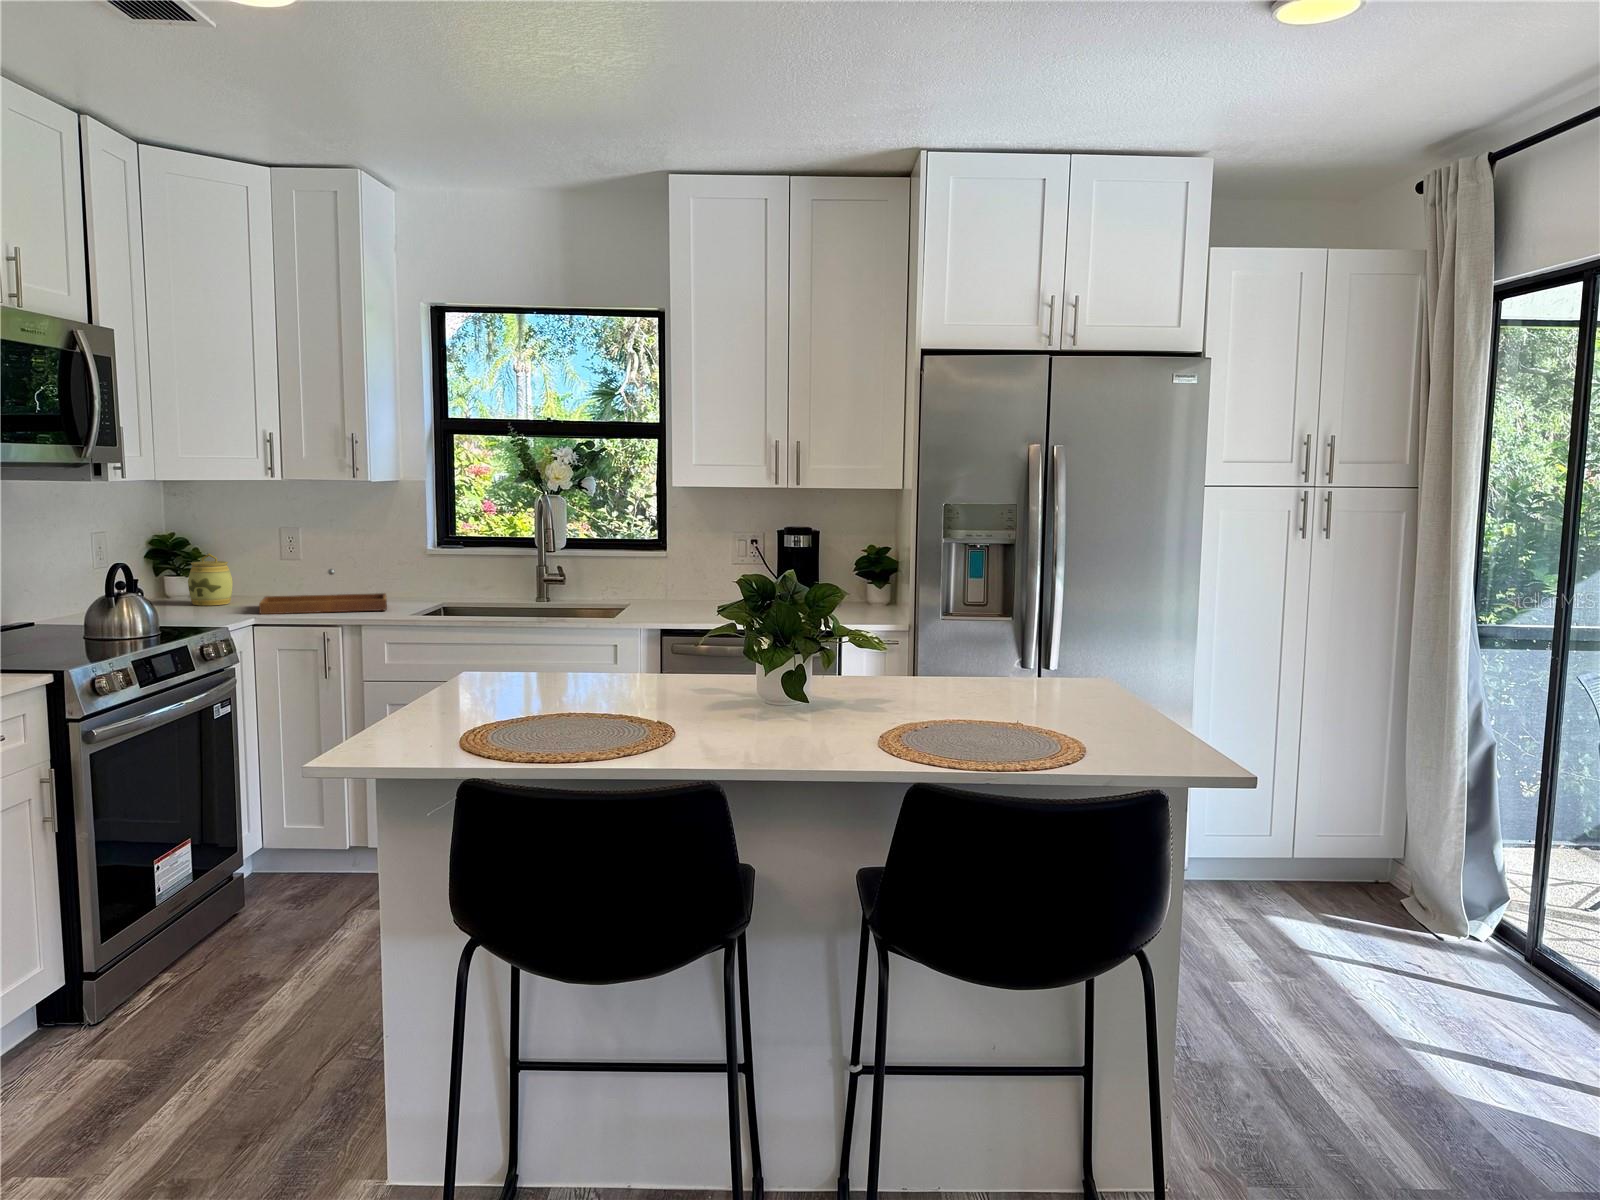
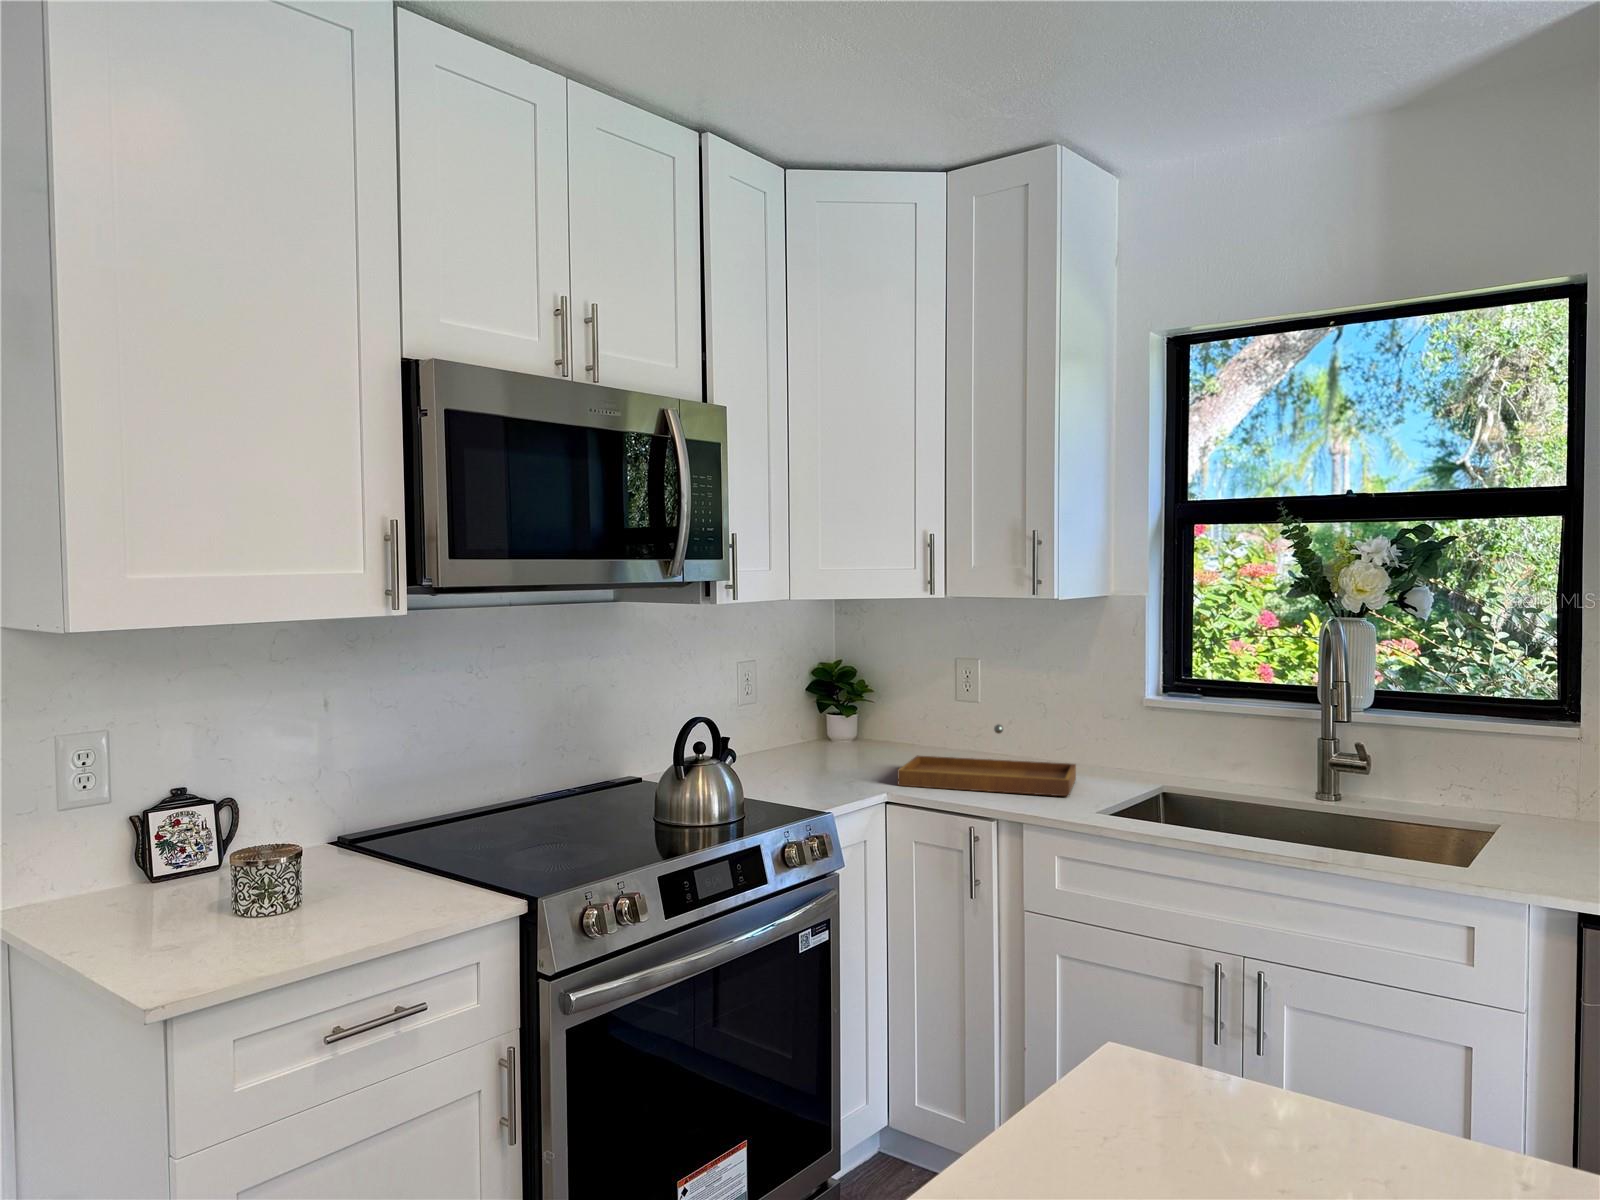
jar: present [188,553,233,605] -> none [836,692,887,761]

